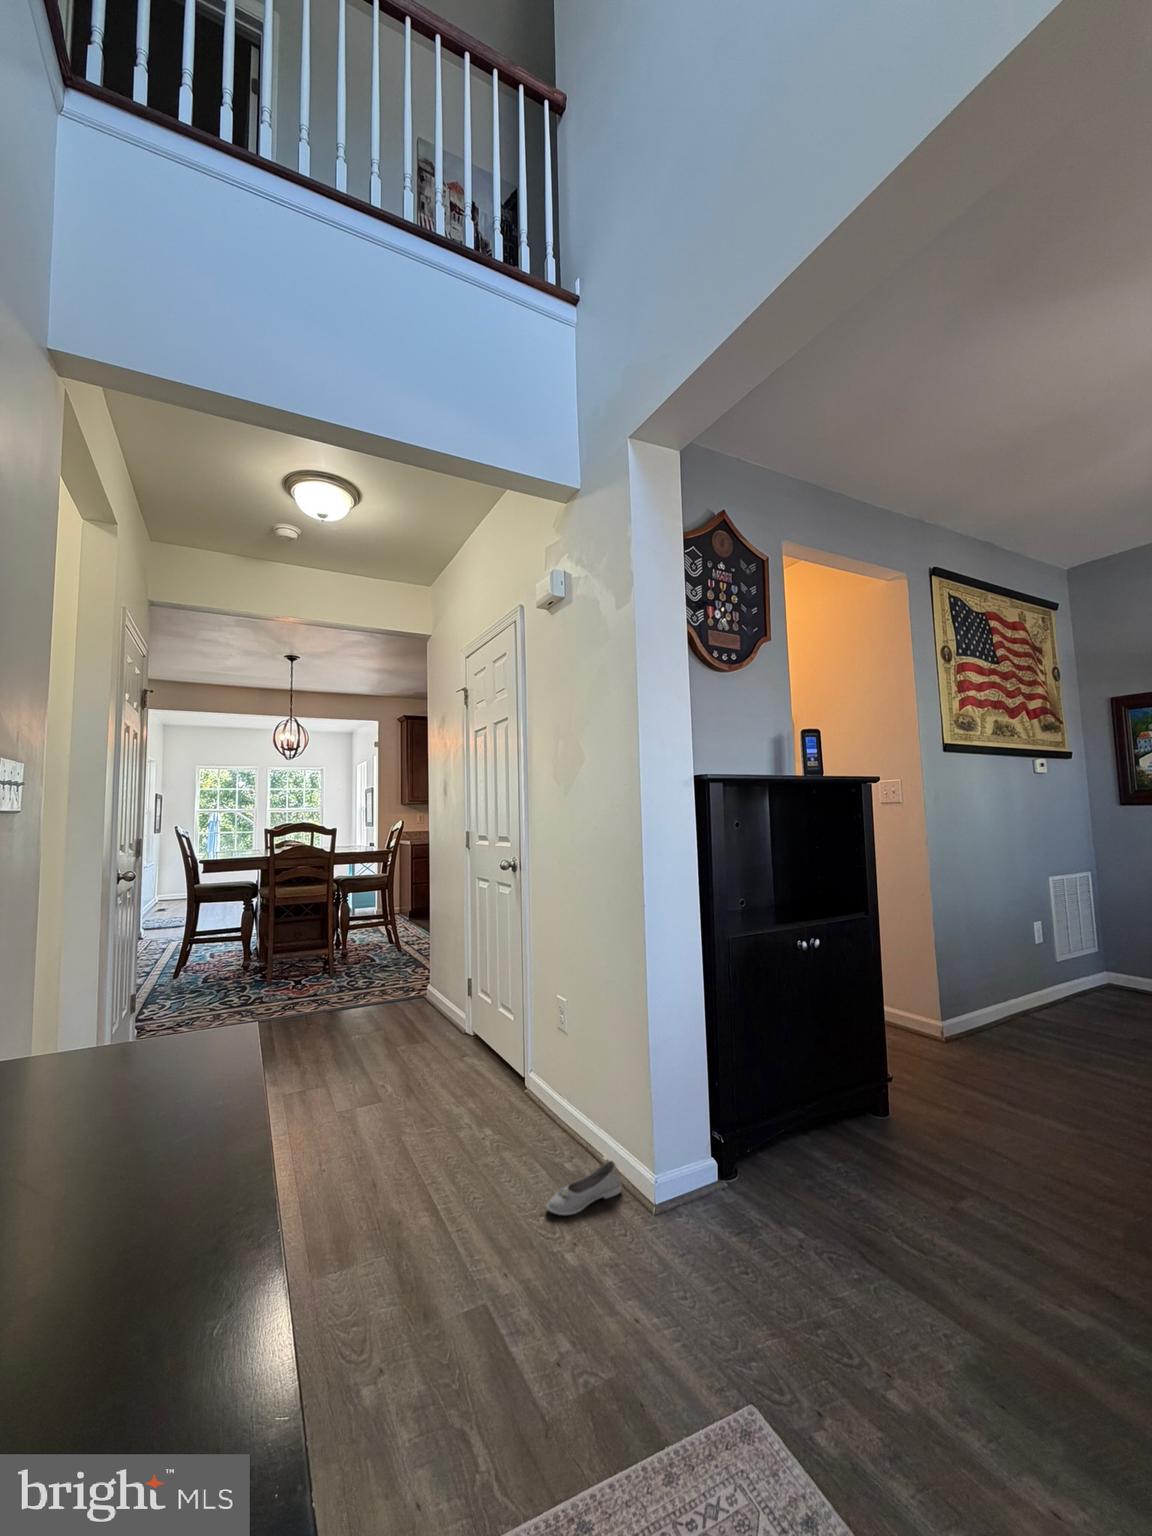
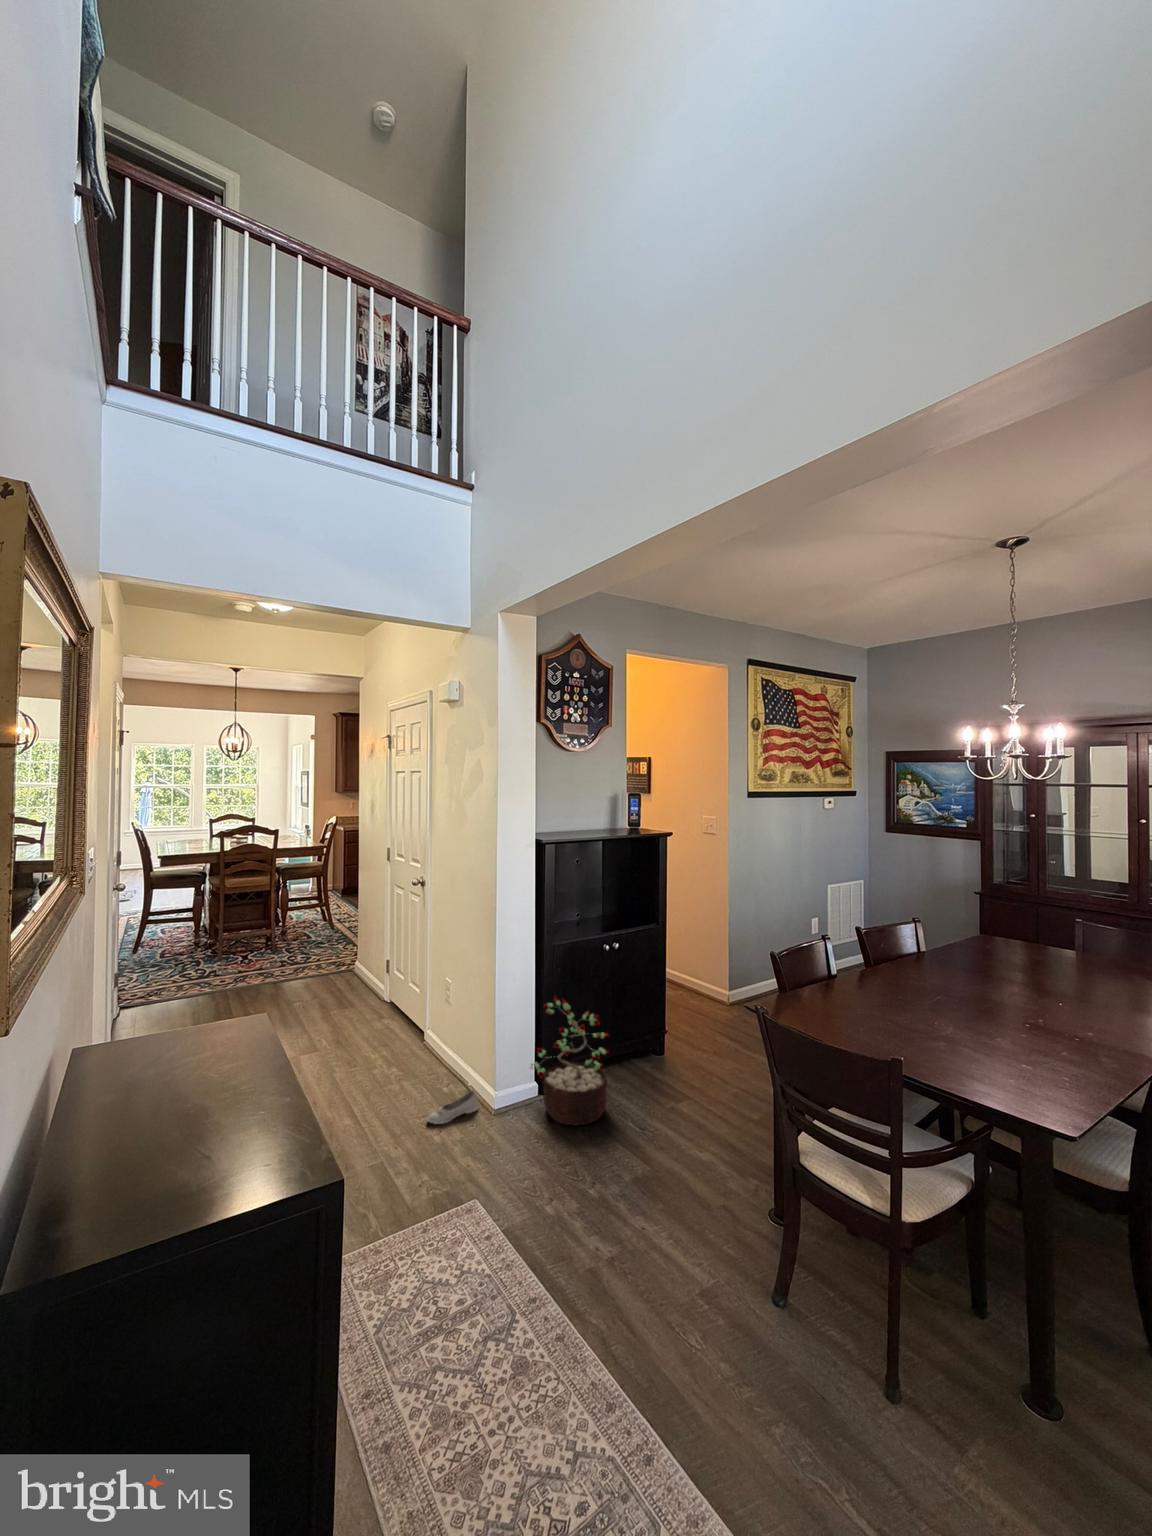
decorative plant: none [701,1013,829,1225] -> present [532,998,609,1125]

